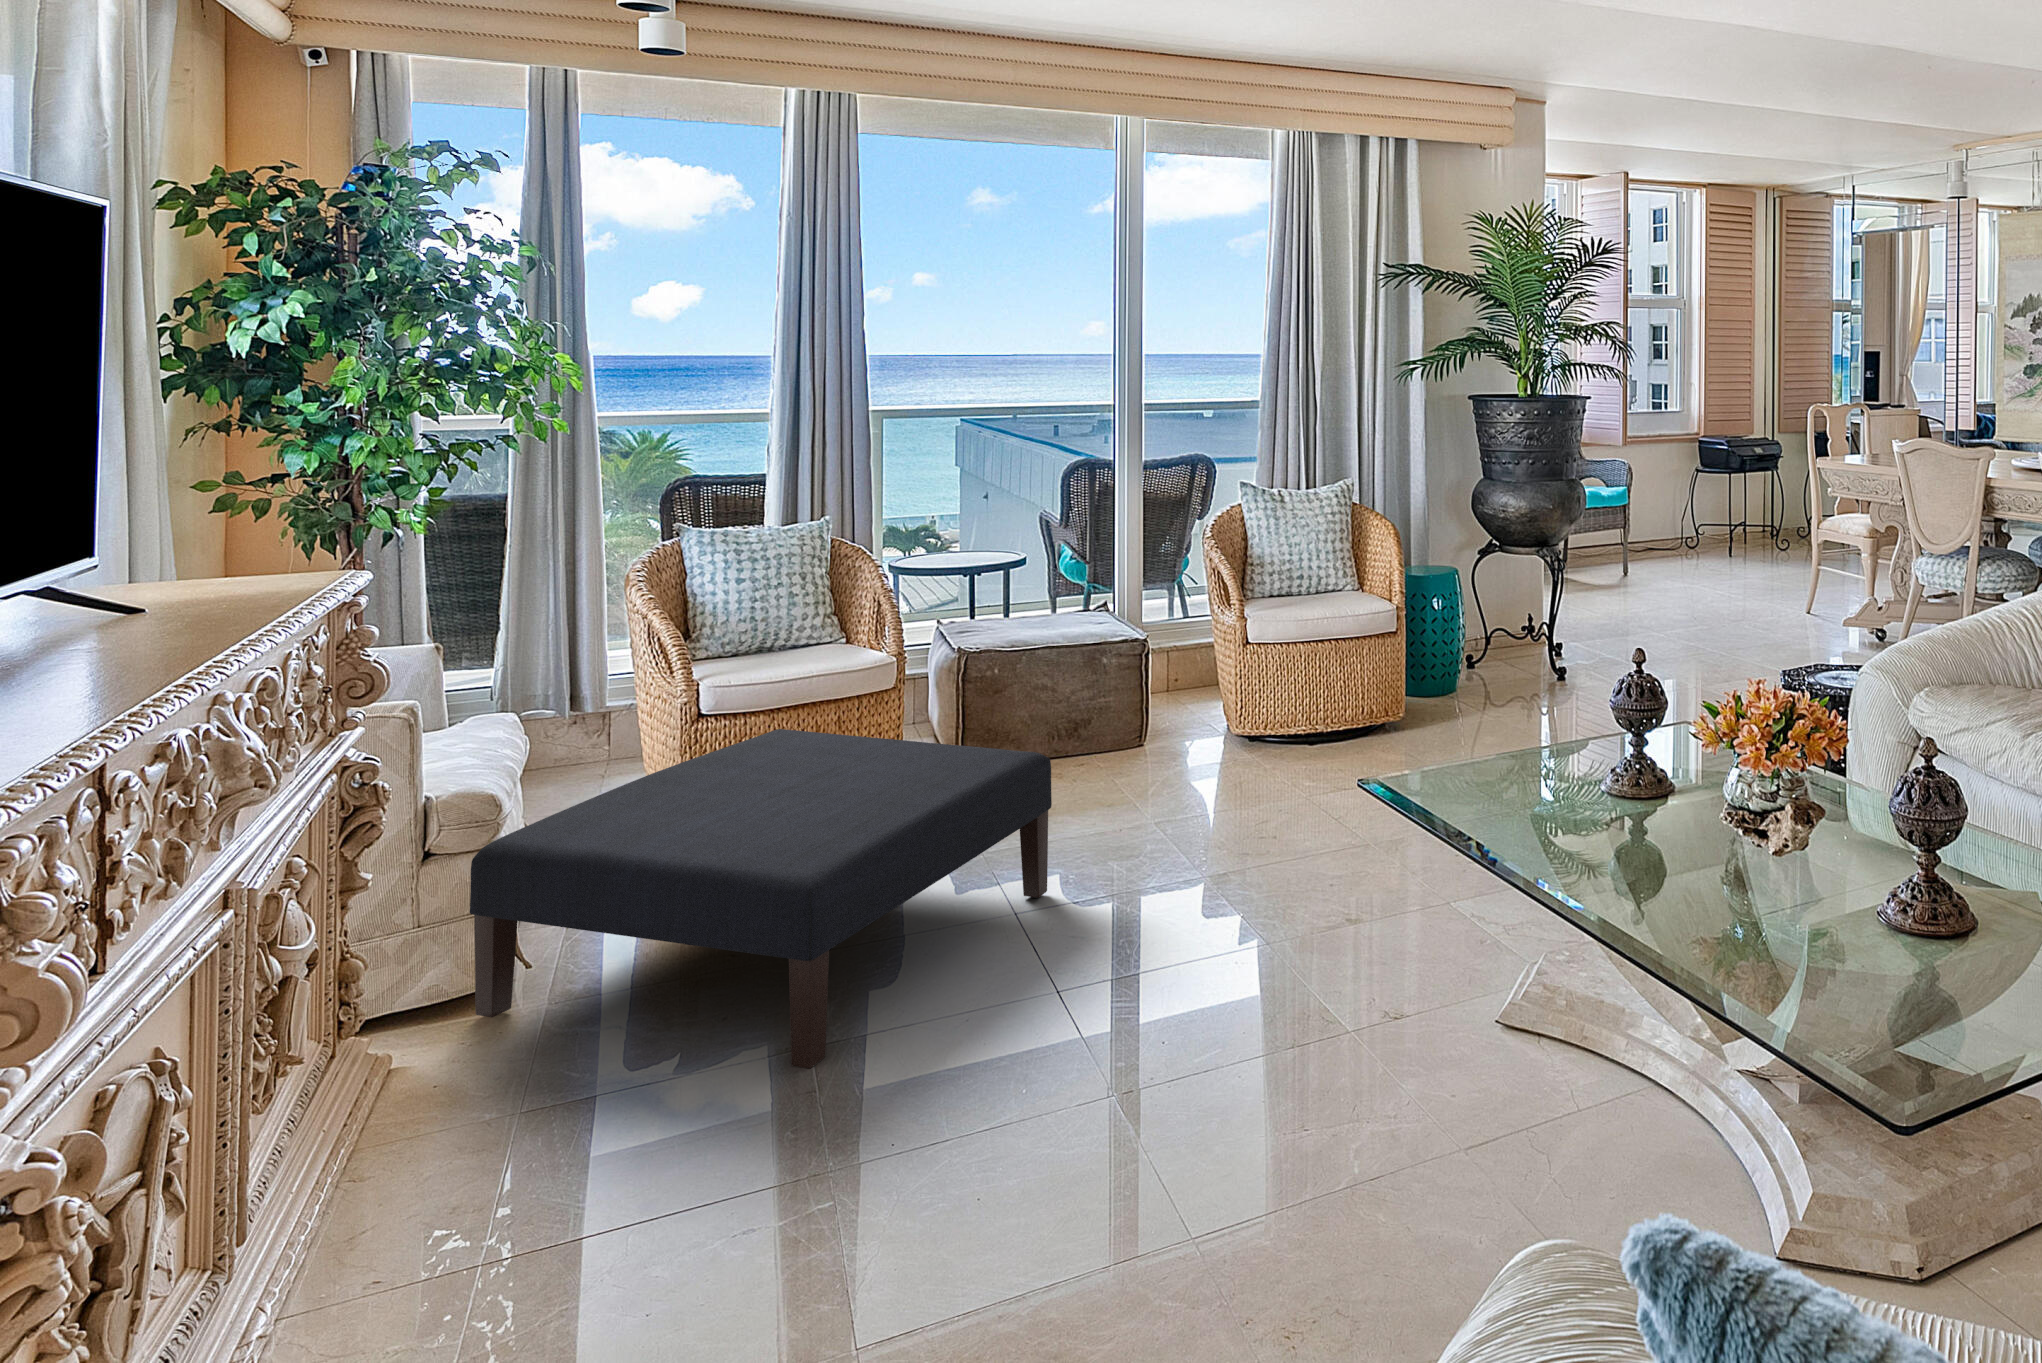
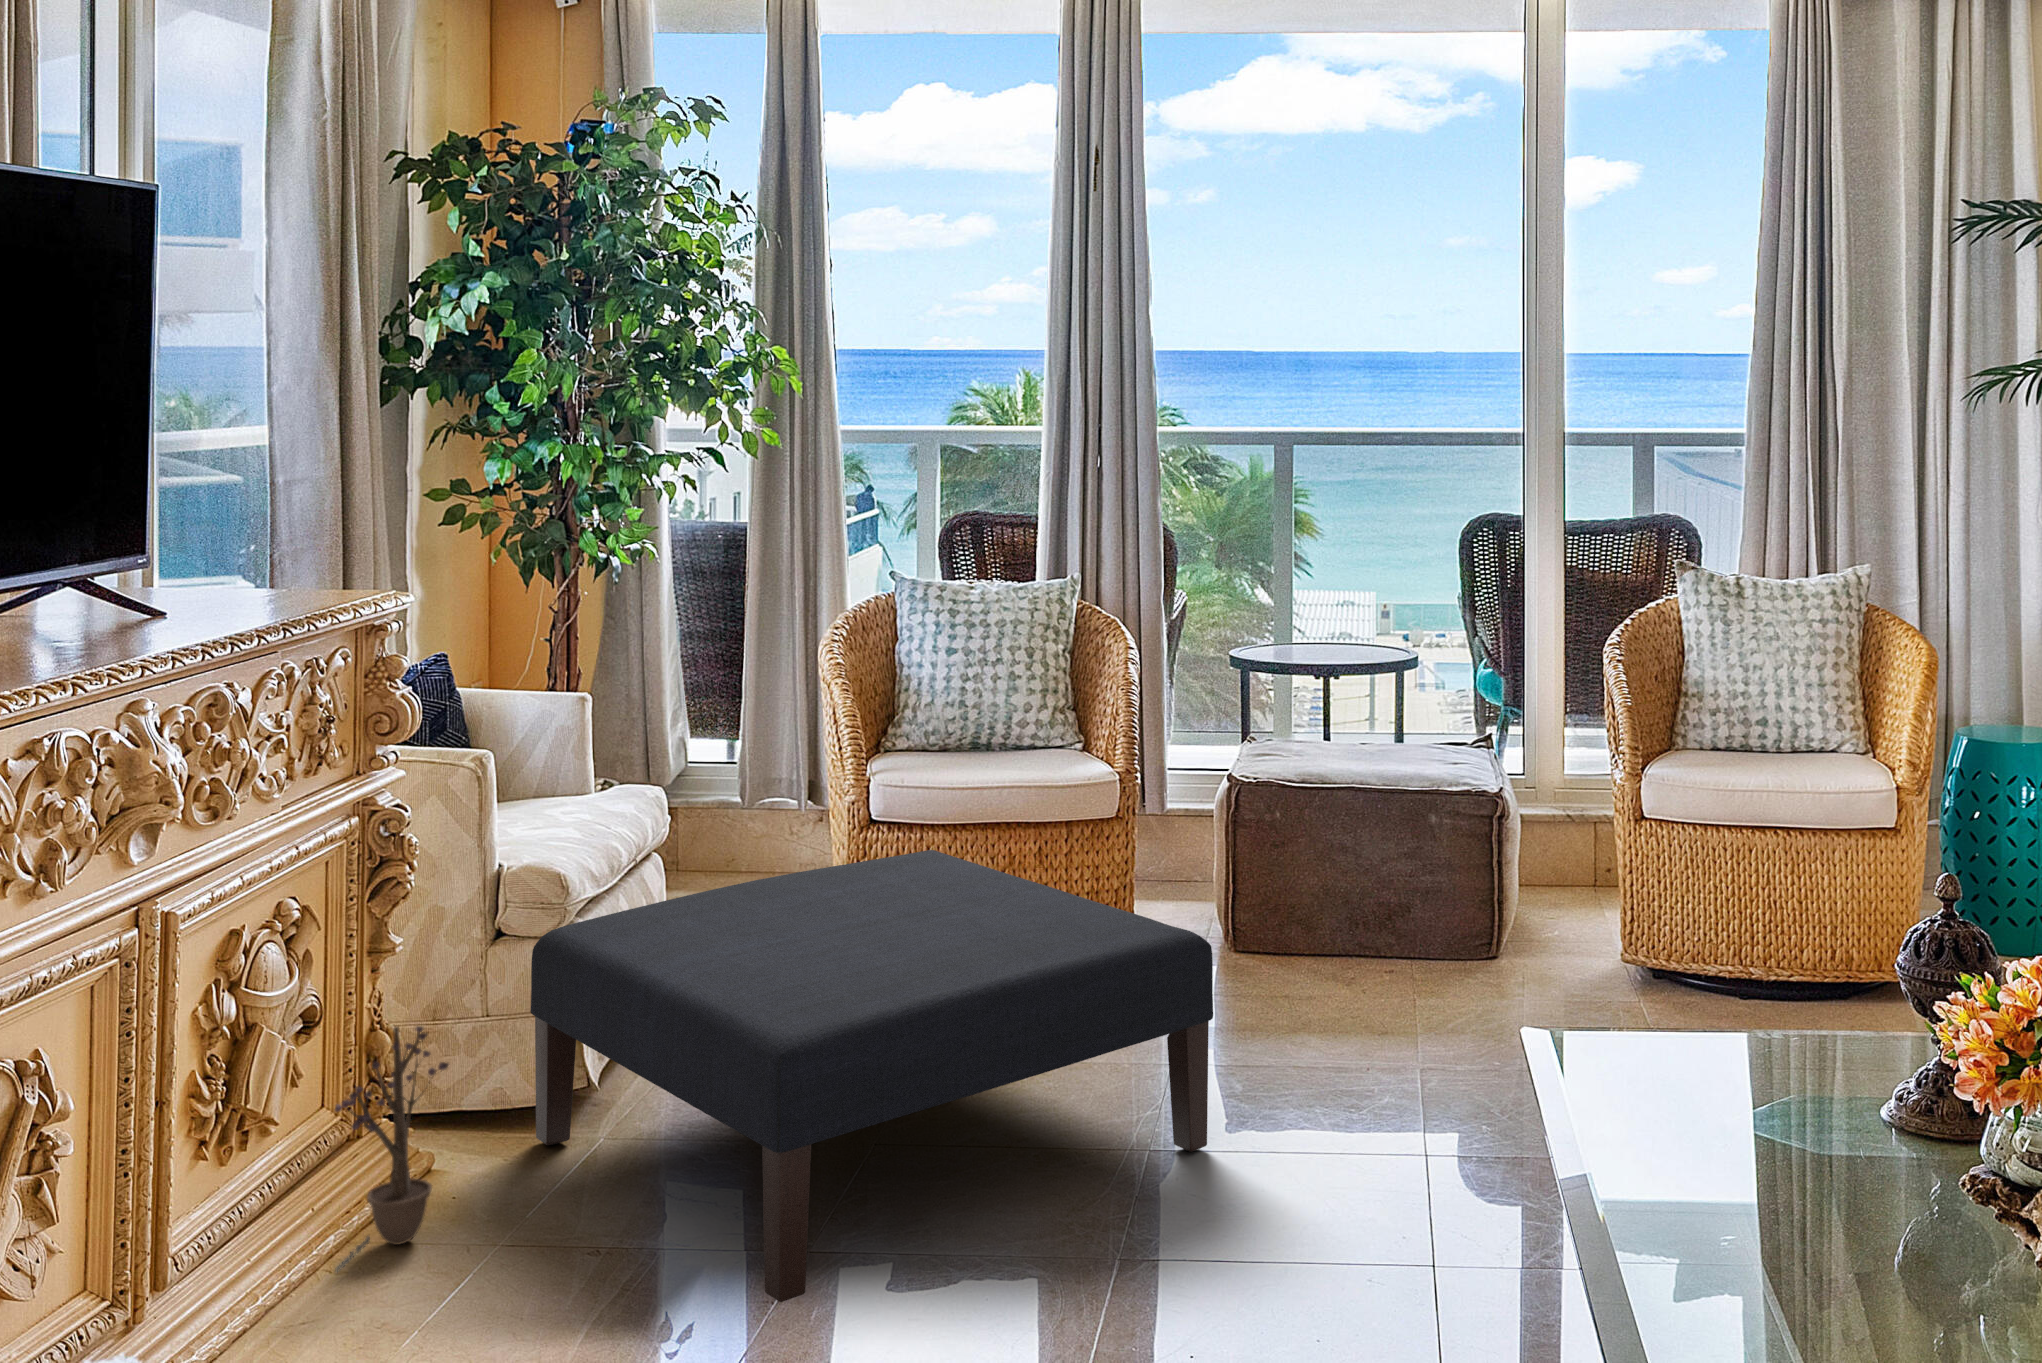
decorative plant: none [344,940,442,1165] -> present [335,1026,449,1273]

